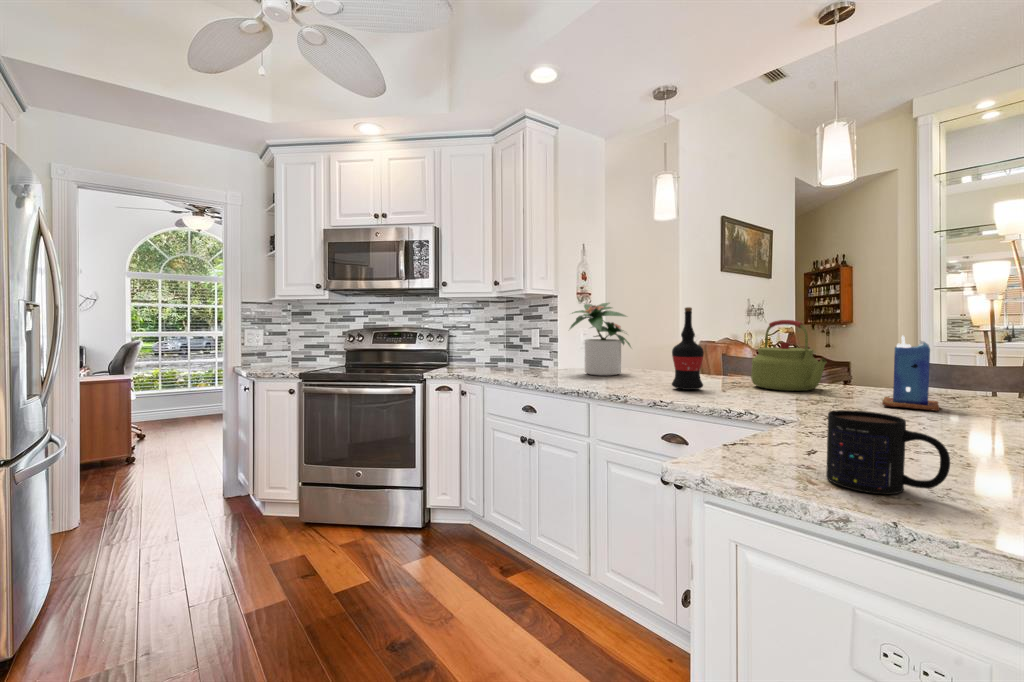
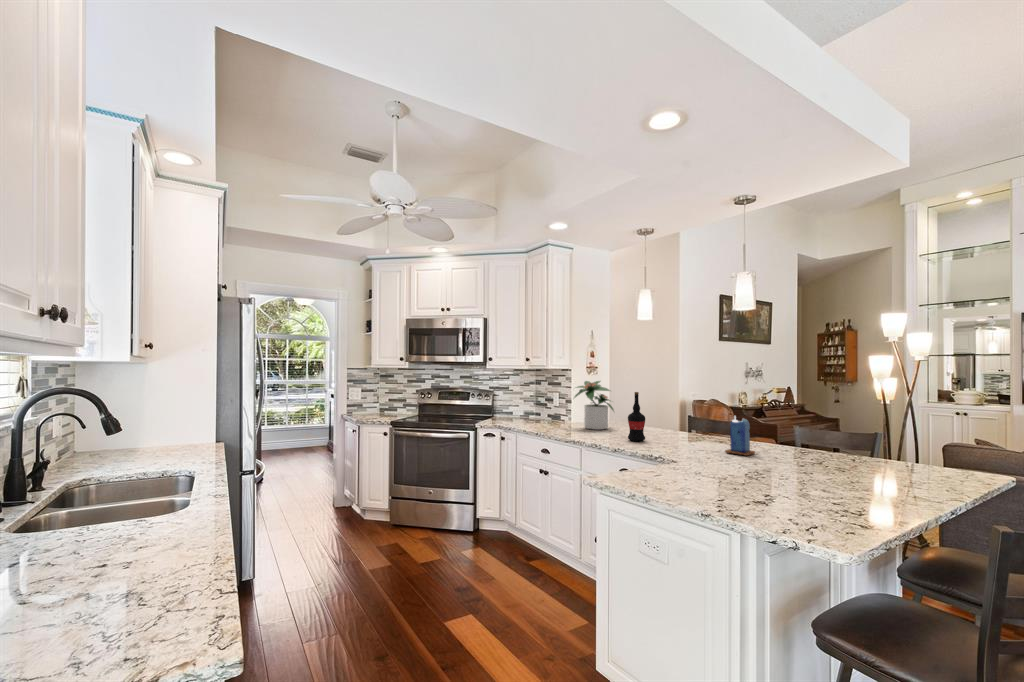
kettle: present [751,320,827,391] -> none [678,400,715,443]
mug: present [826,410,950,494] -> none [636,451,666,480]

